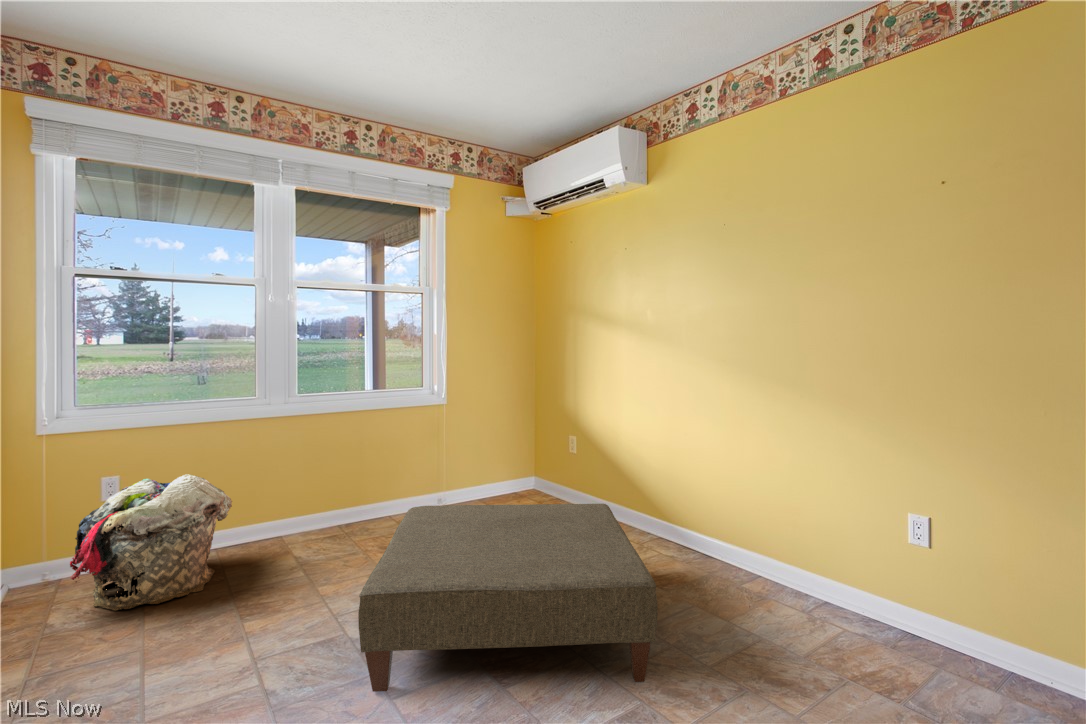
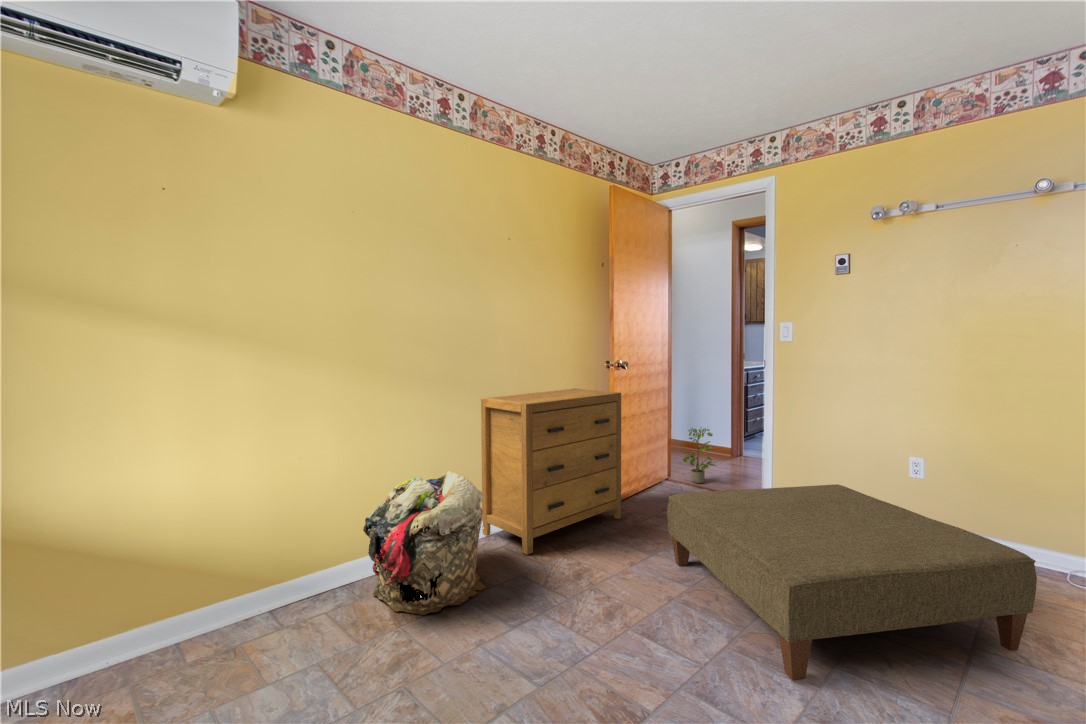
dresser: none [262,395,422,562] -> present [481,388,621,555]
potted plant: none [537,439,566,501] -> present [683,427,716,483]

